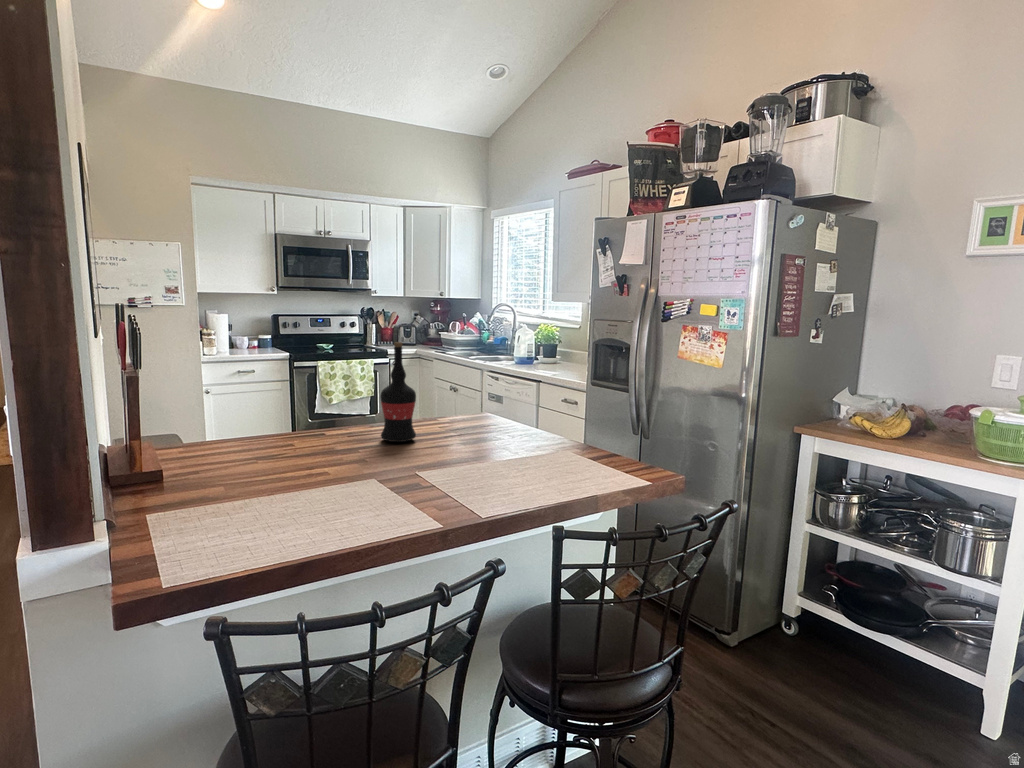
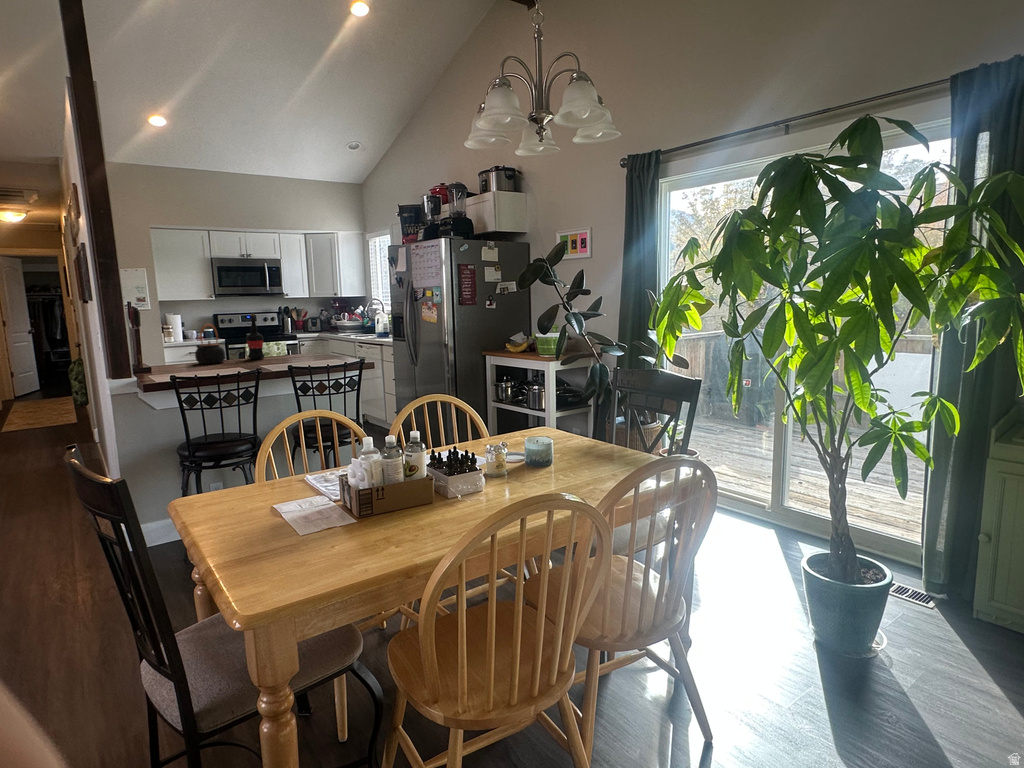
teapot: none [272,364,339,462] -> present [195,324,225,364]

